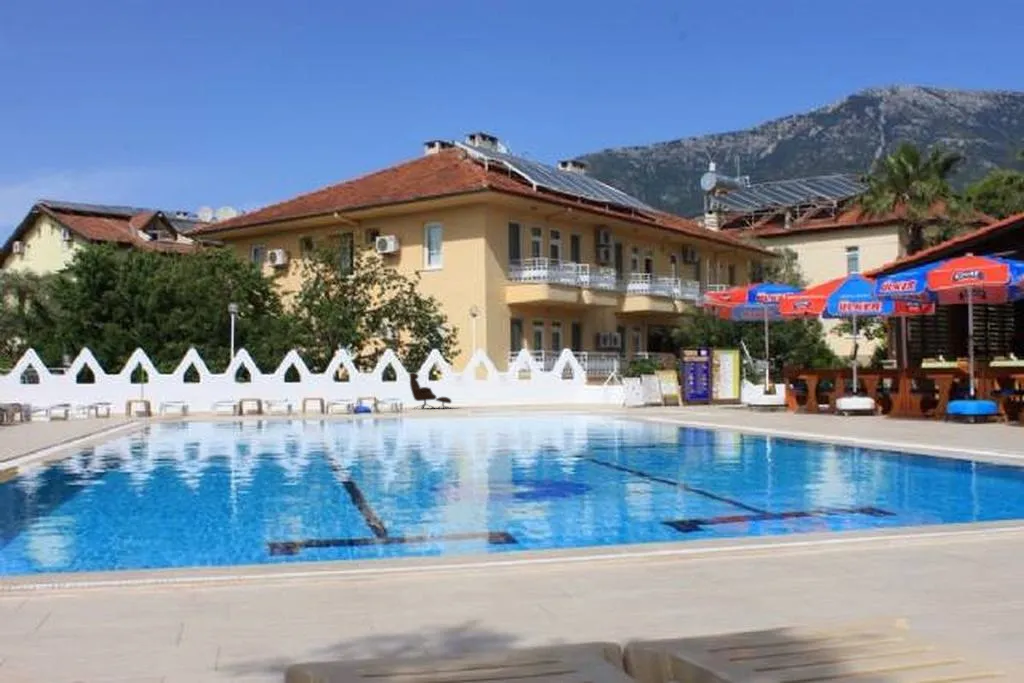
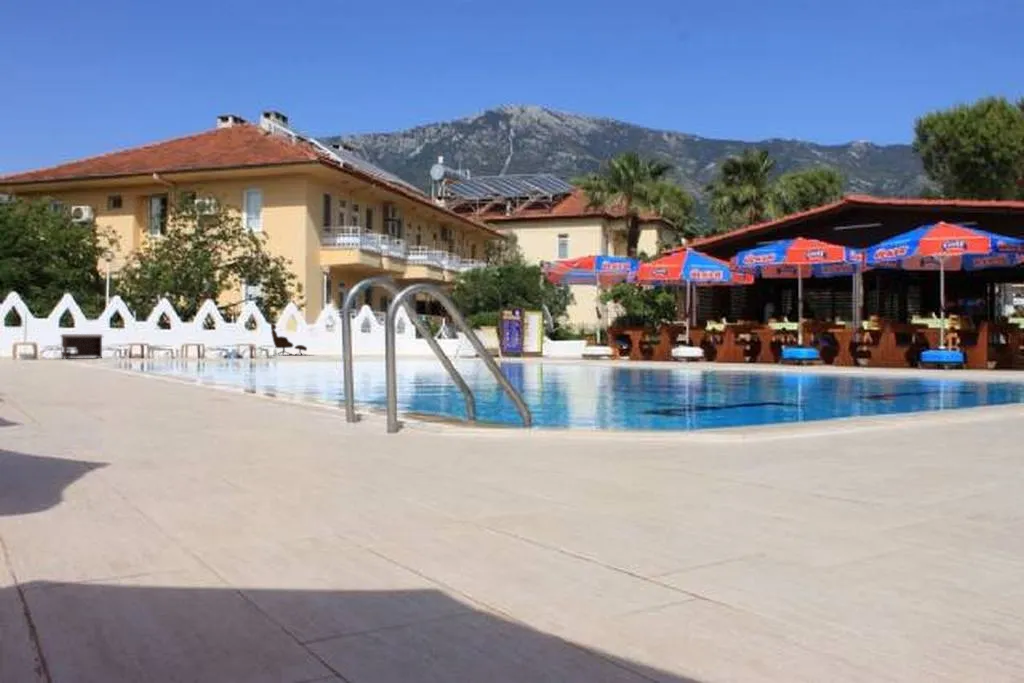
bench: none [178,389,220,417] -> present [61,334,102,358]

